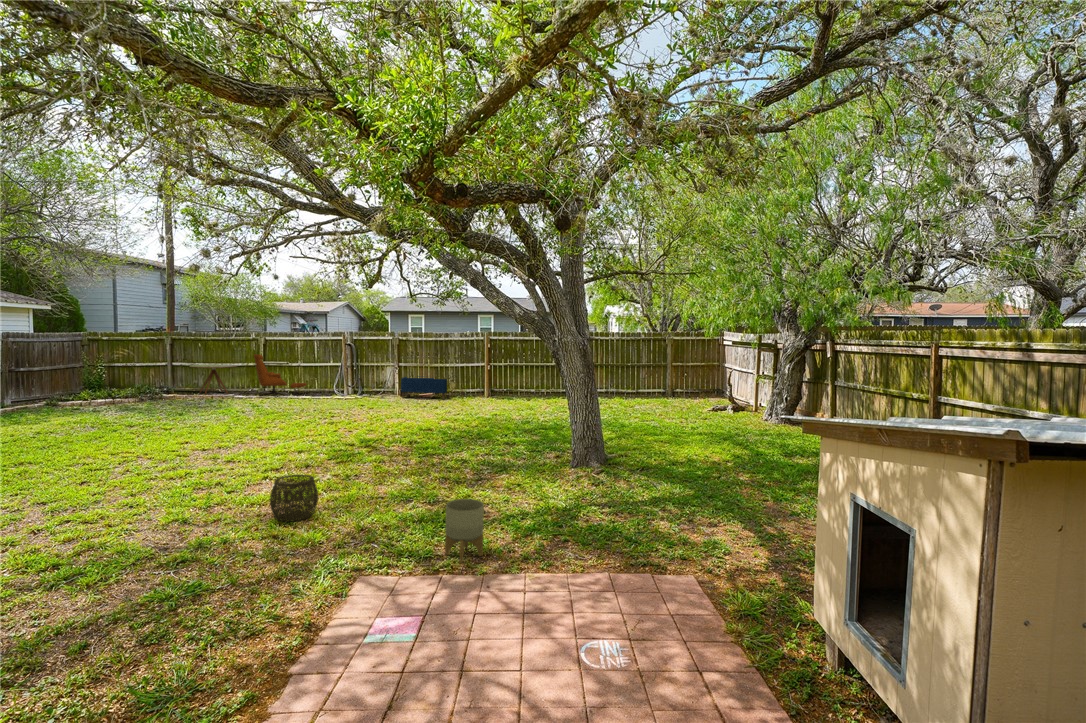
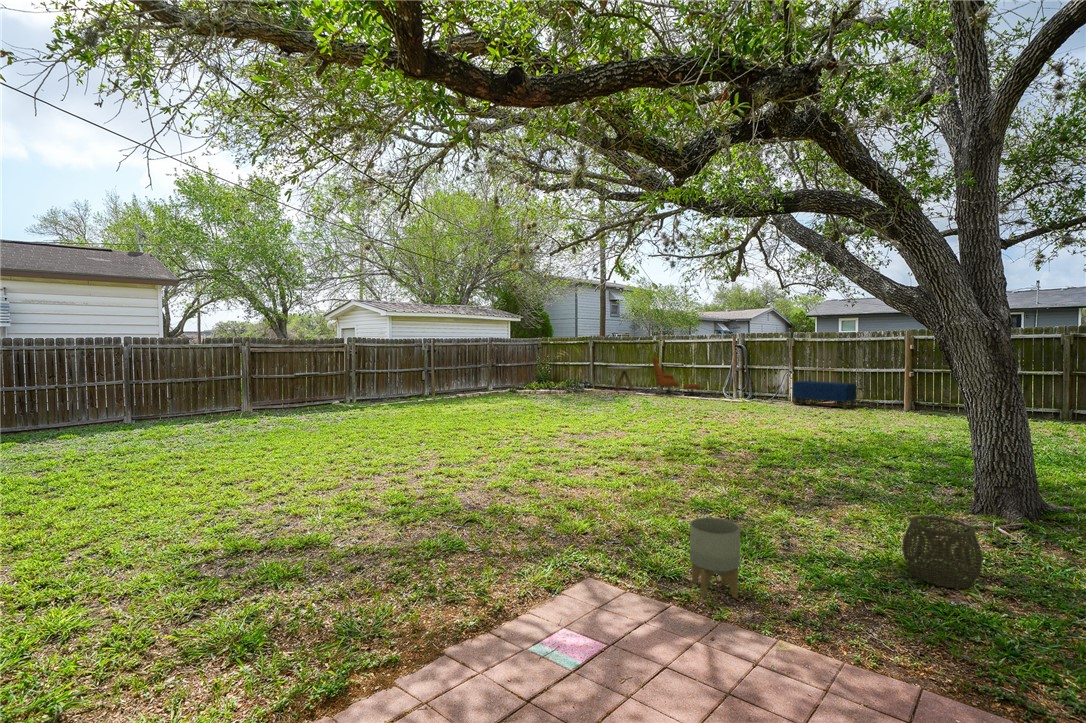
woven basket: present [270,474,318,522] -> present [902,516,983,589]

